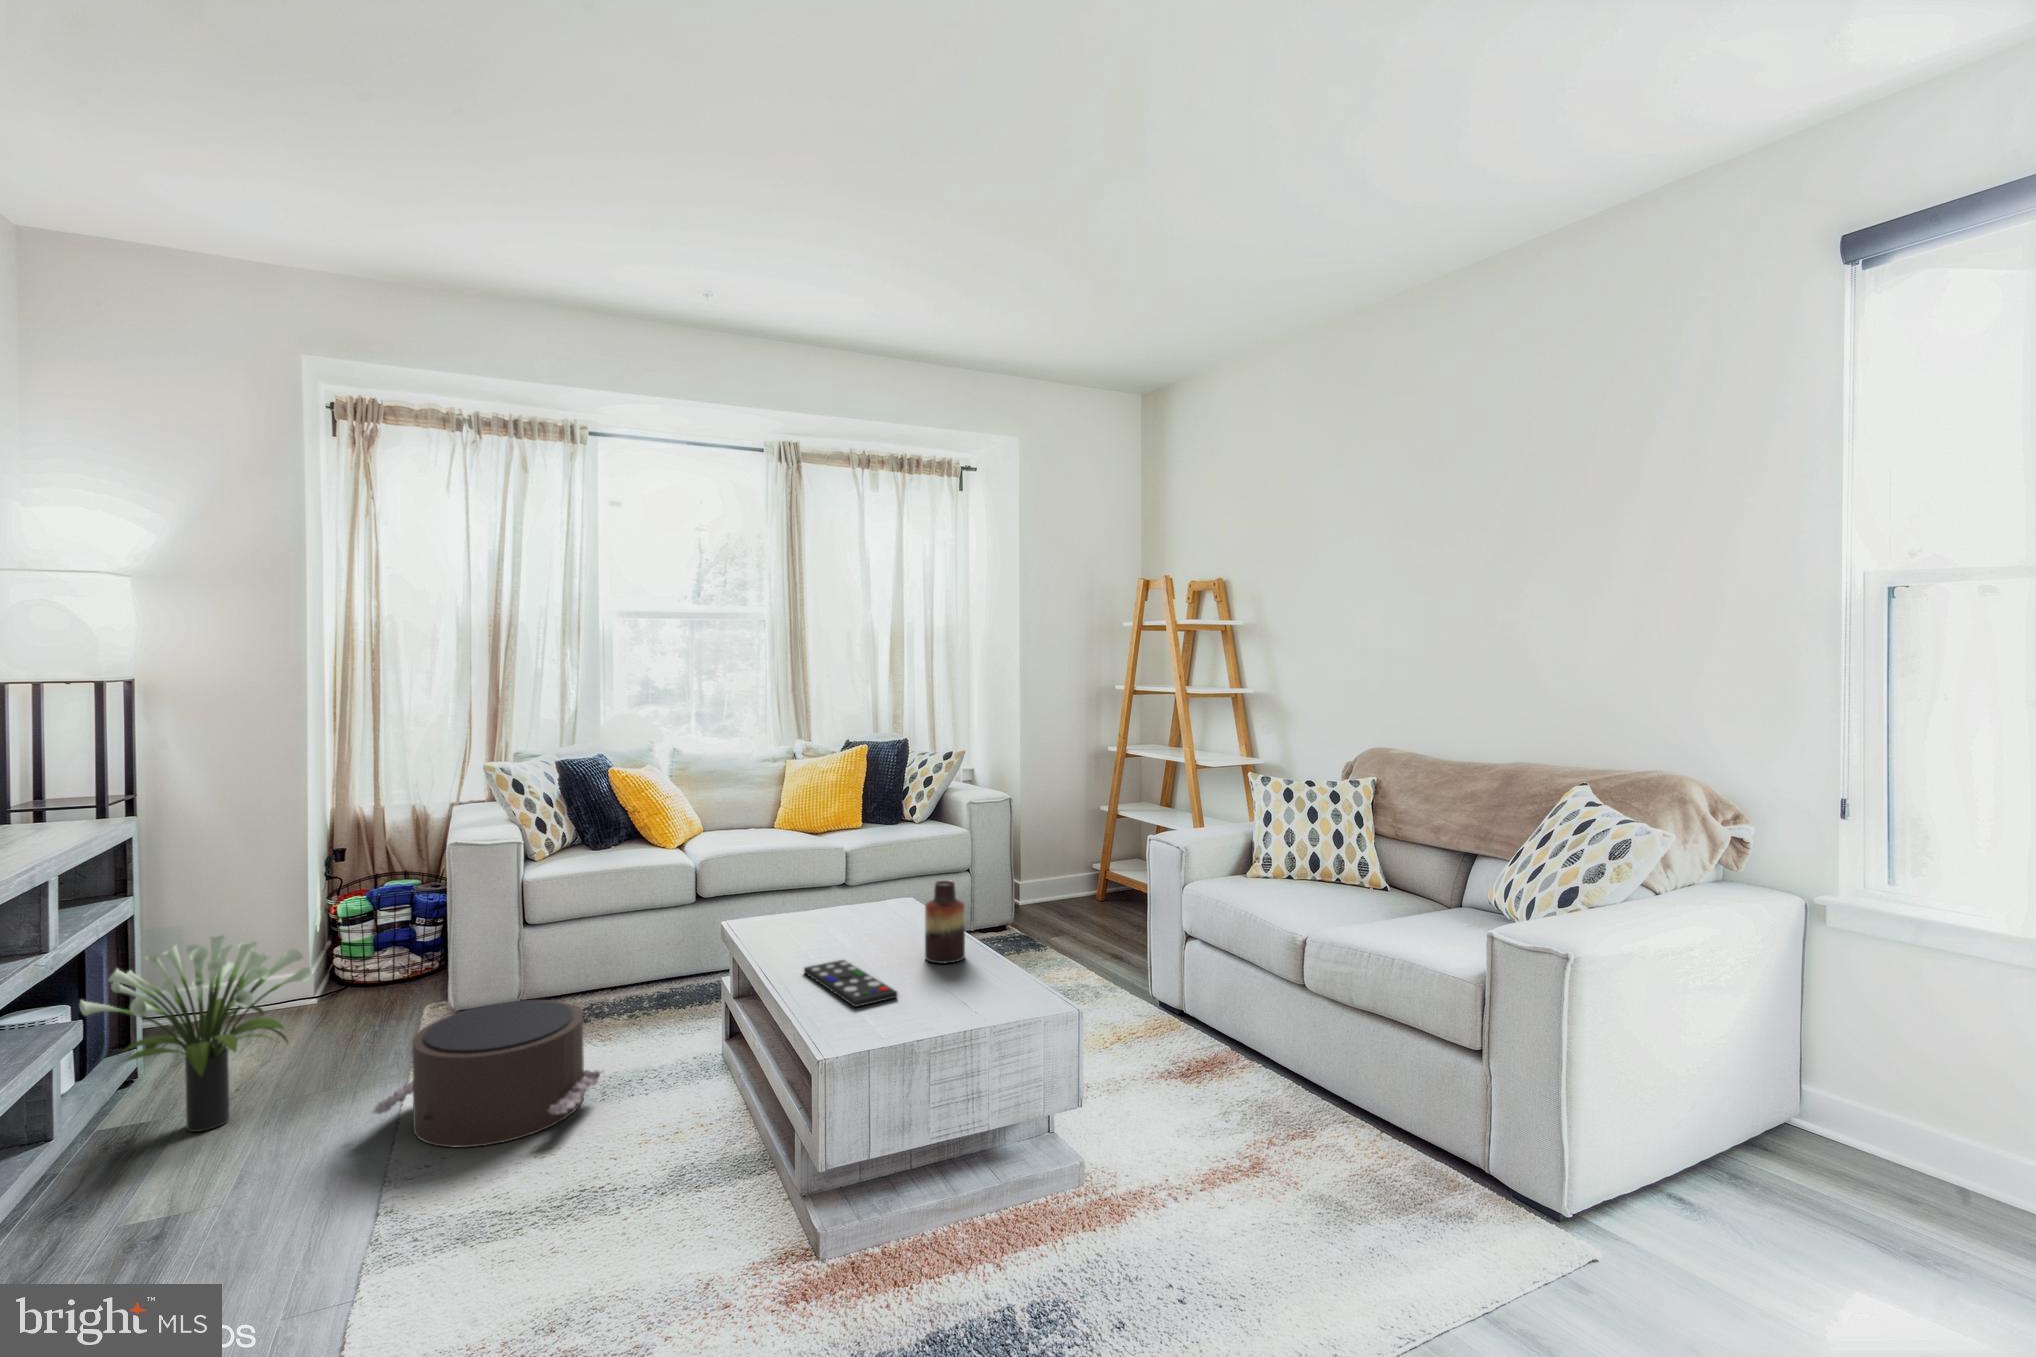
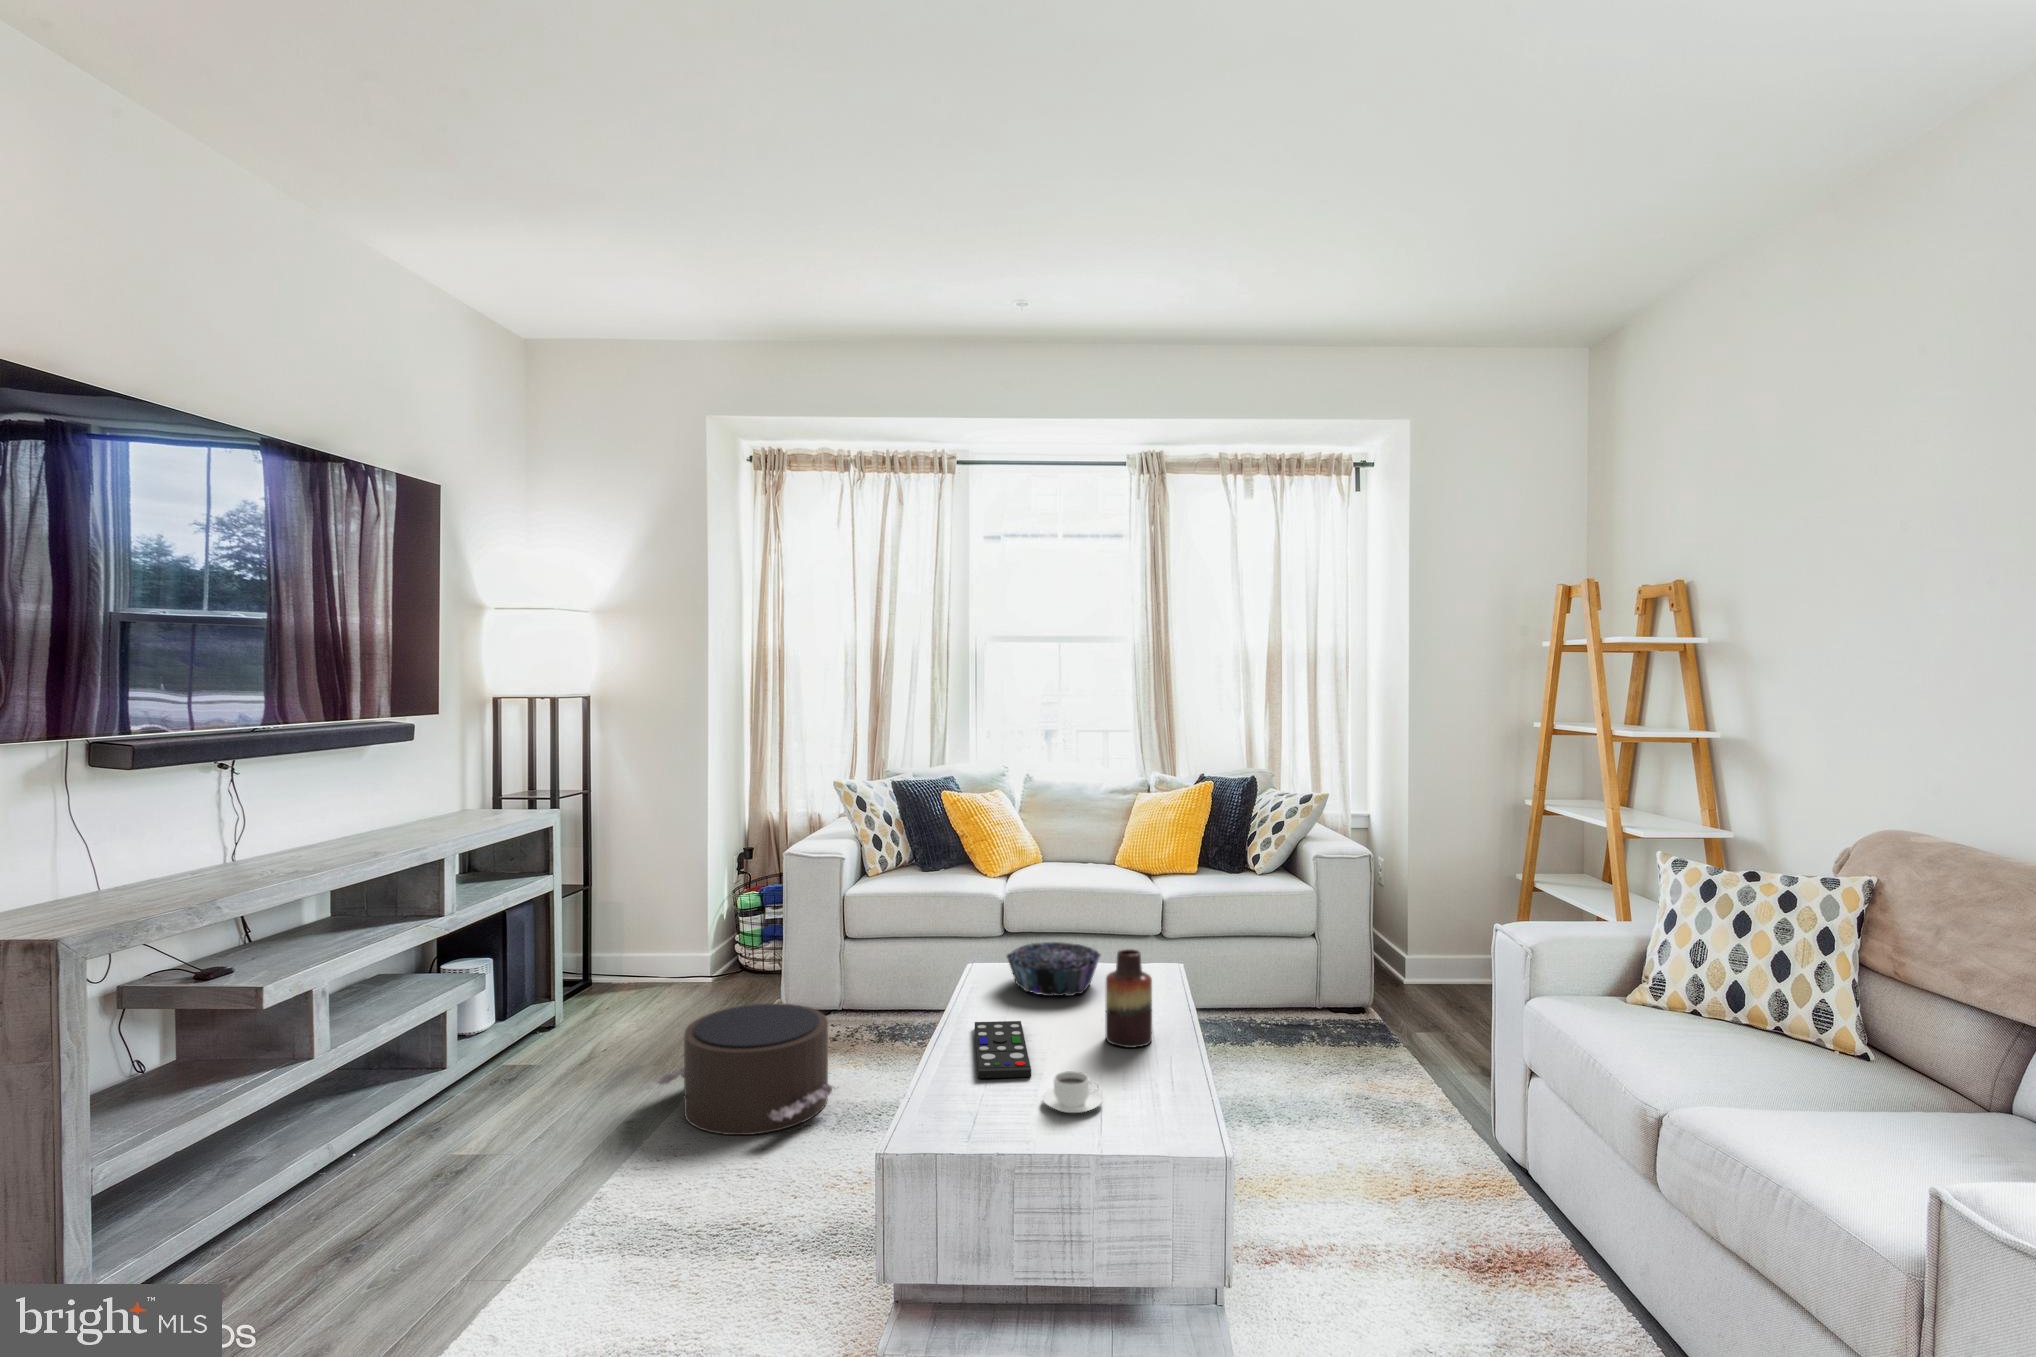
decorative bowl: none [792,892,880,939] -> present [1006,942,1101,996]
potted plant: present [79,935,312,1132] -> none [496,910,652,1068]
coffee cup: none [927,982,979,1016] -> present [1043,1071,1103,1113]

